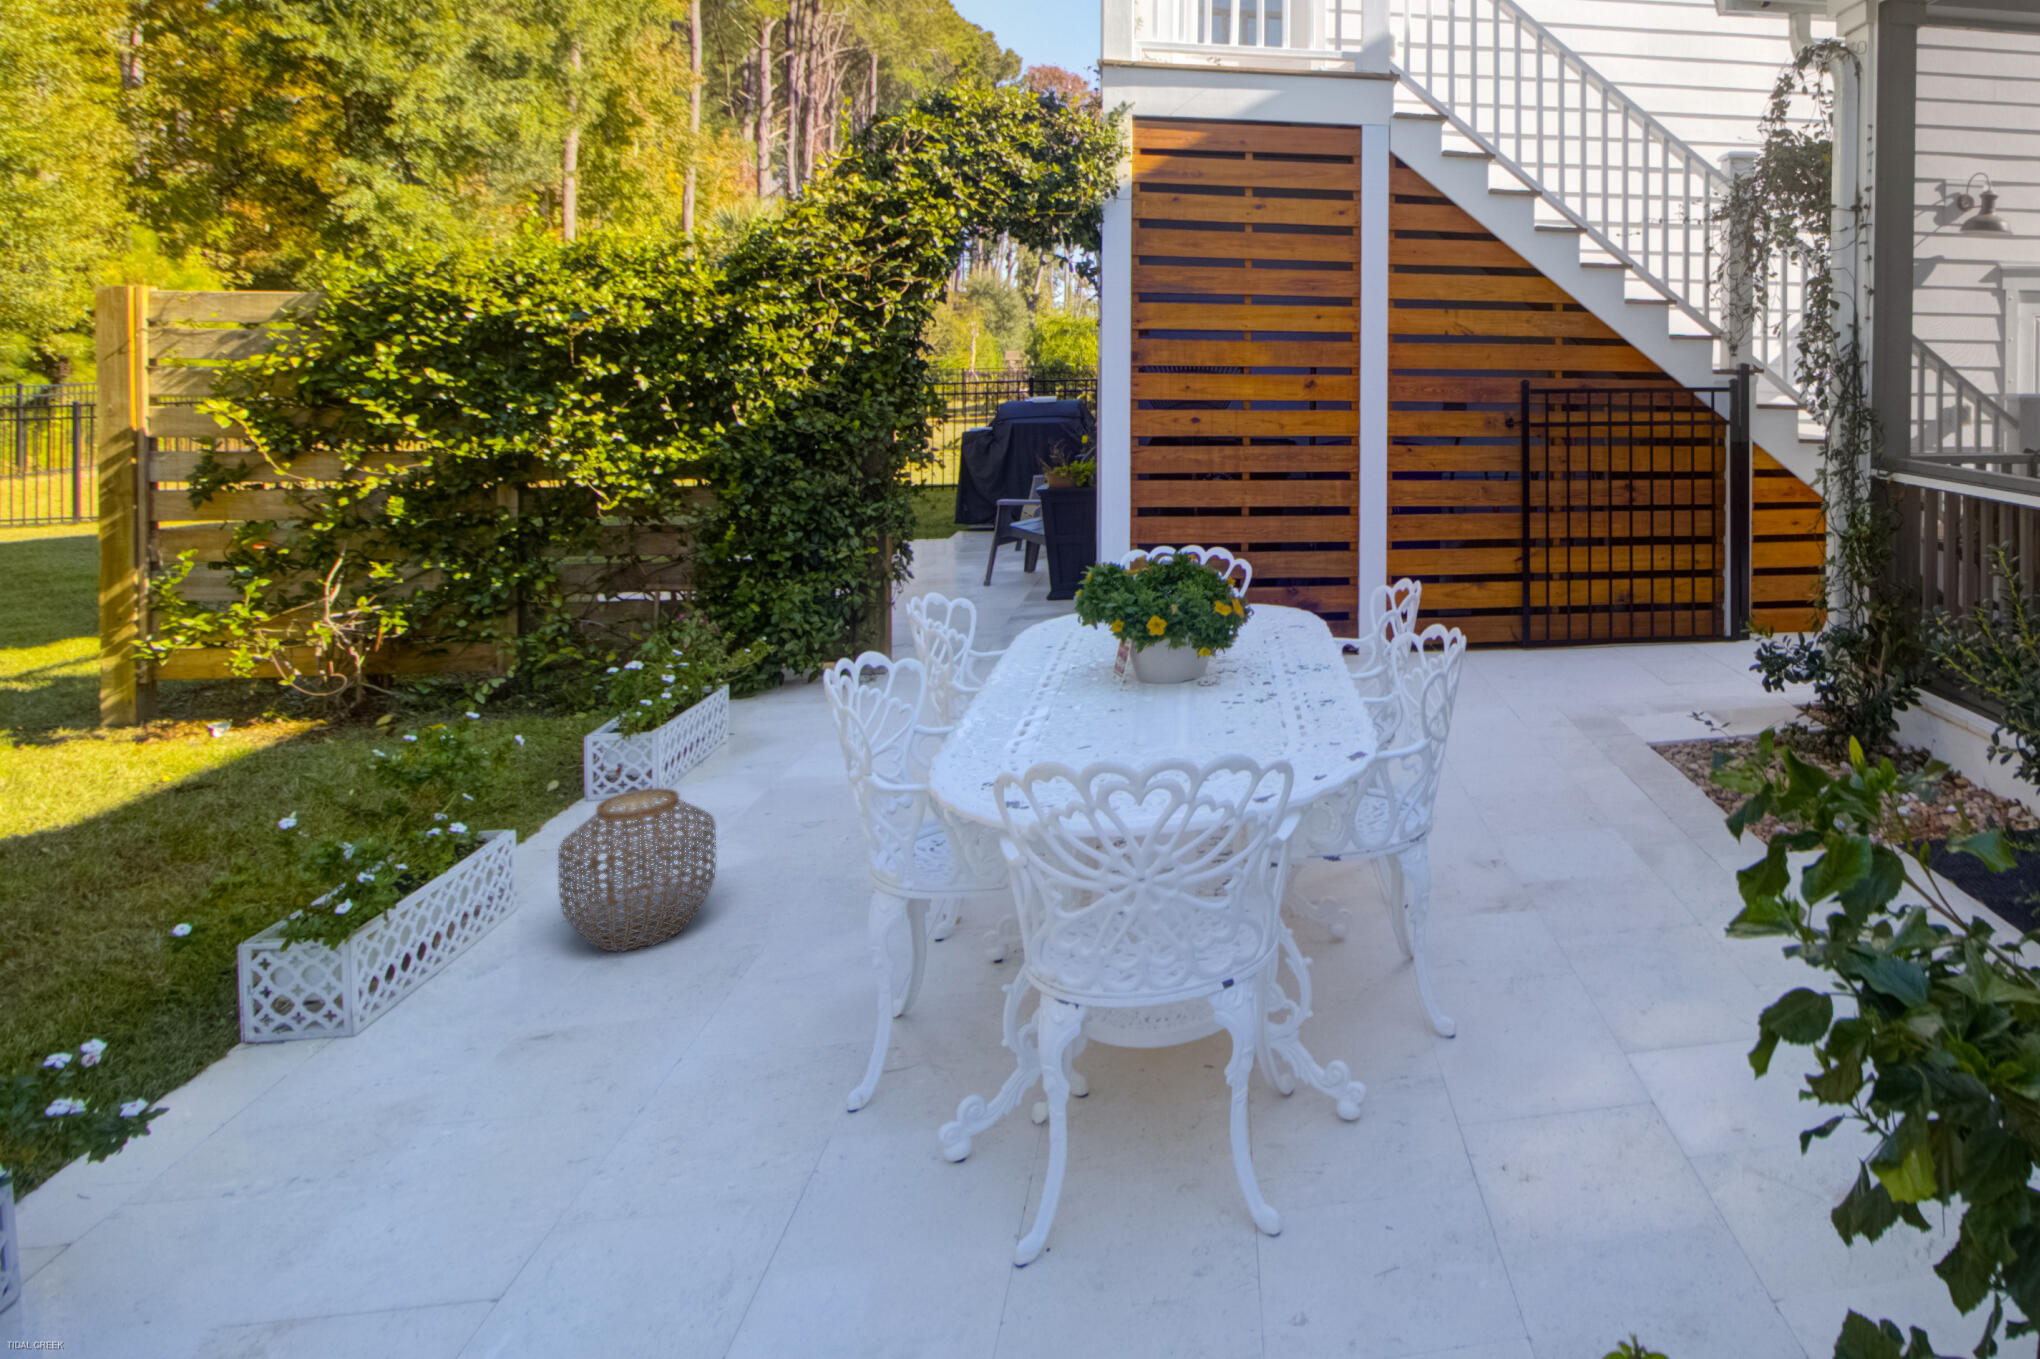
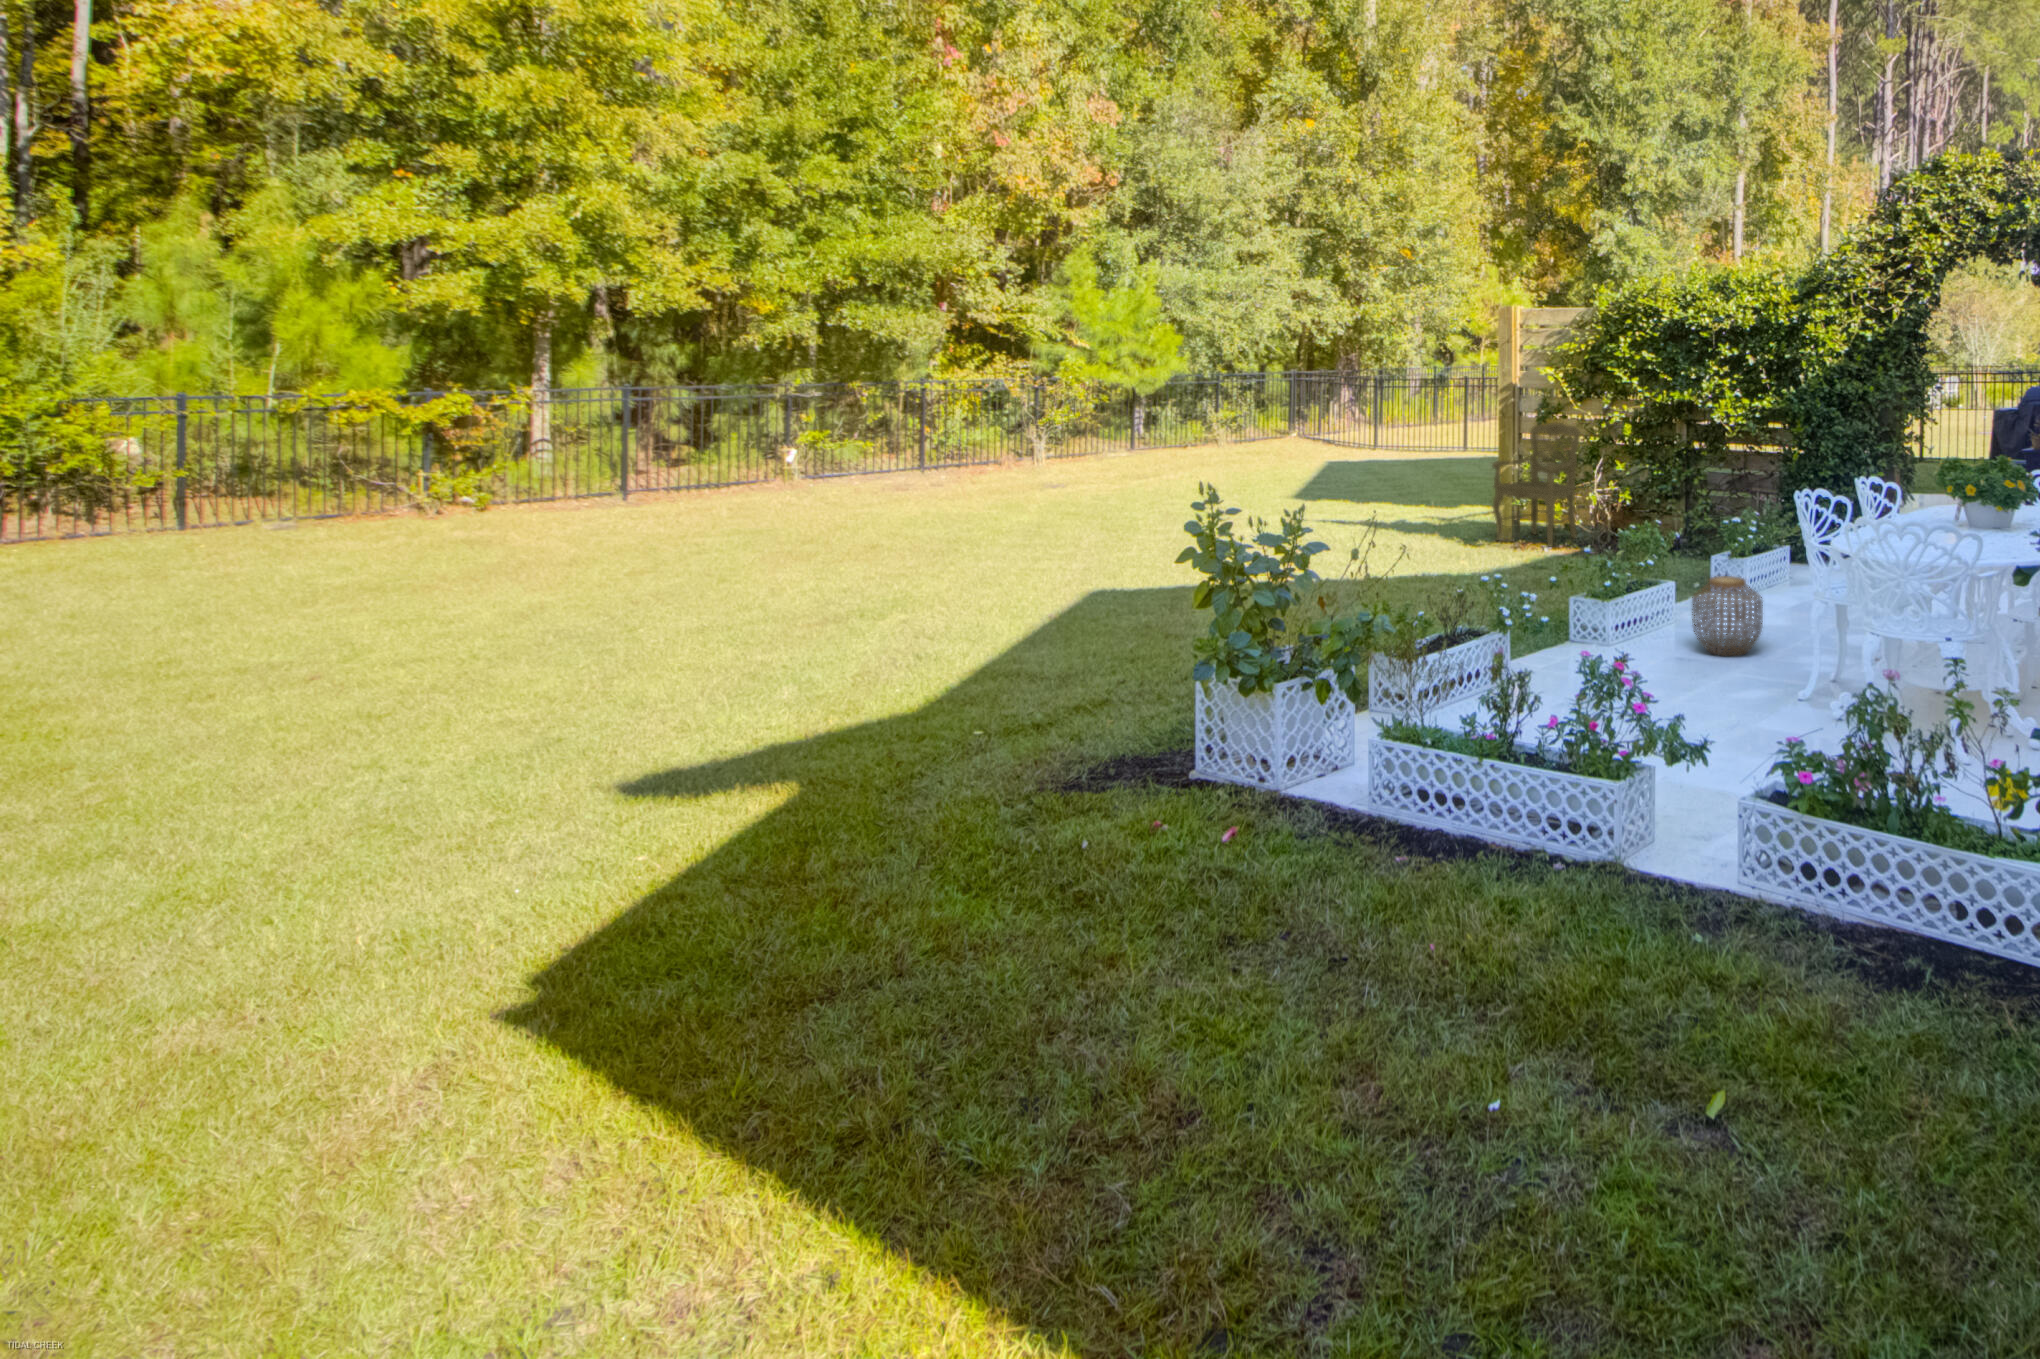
armchair: none [55,501,288,742] -> present [1492,423,1580,546]

